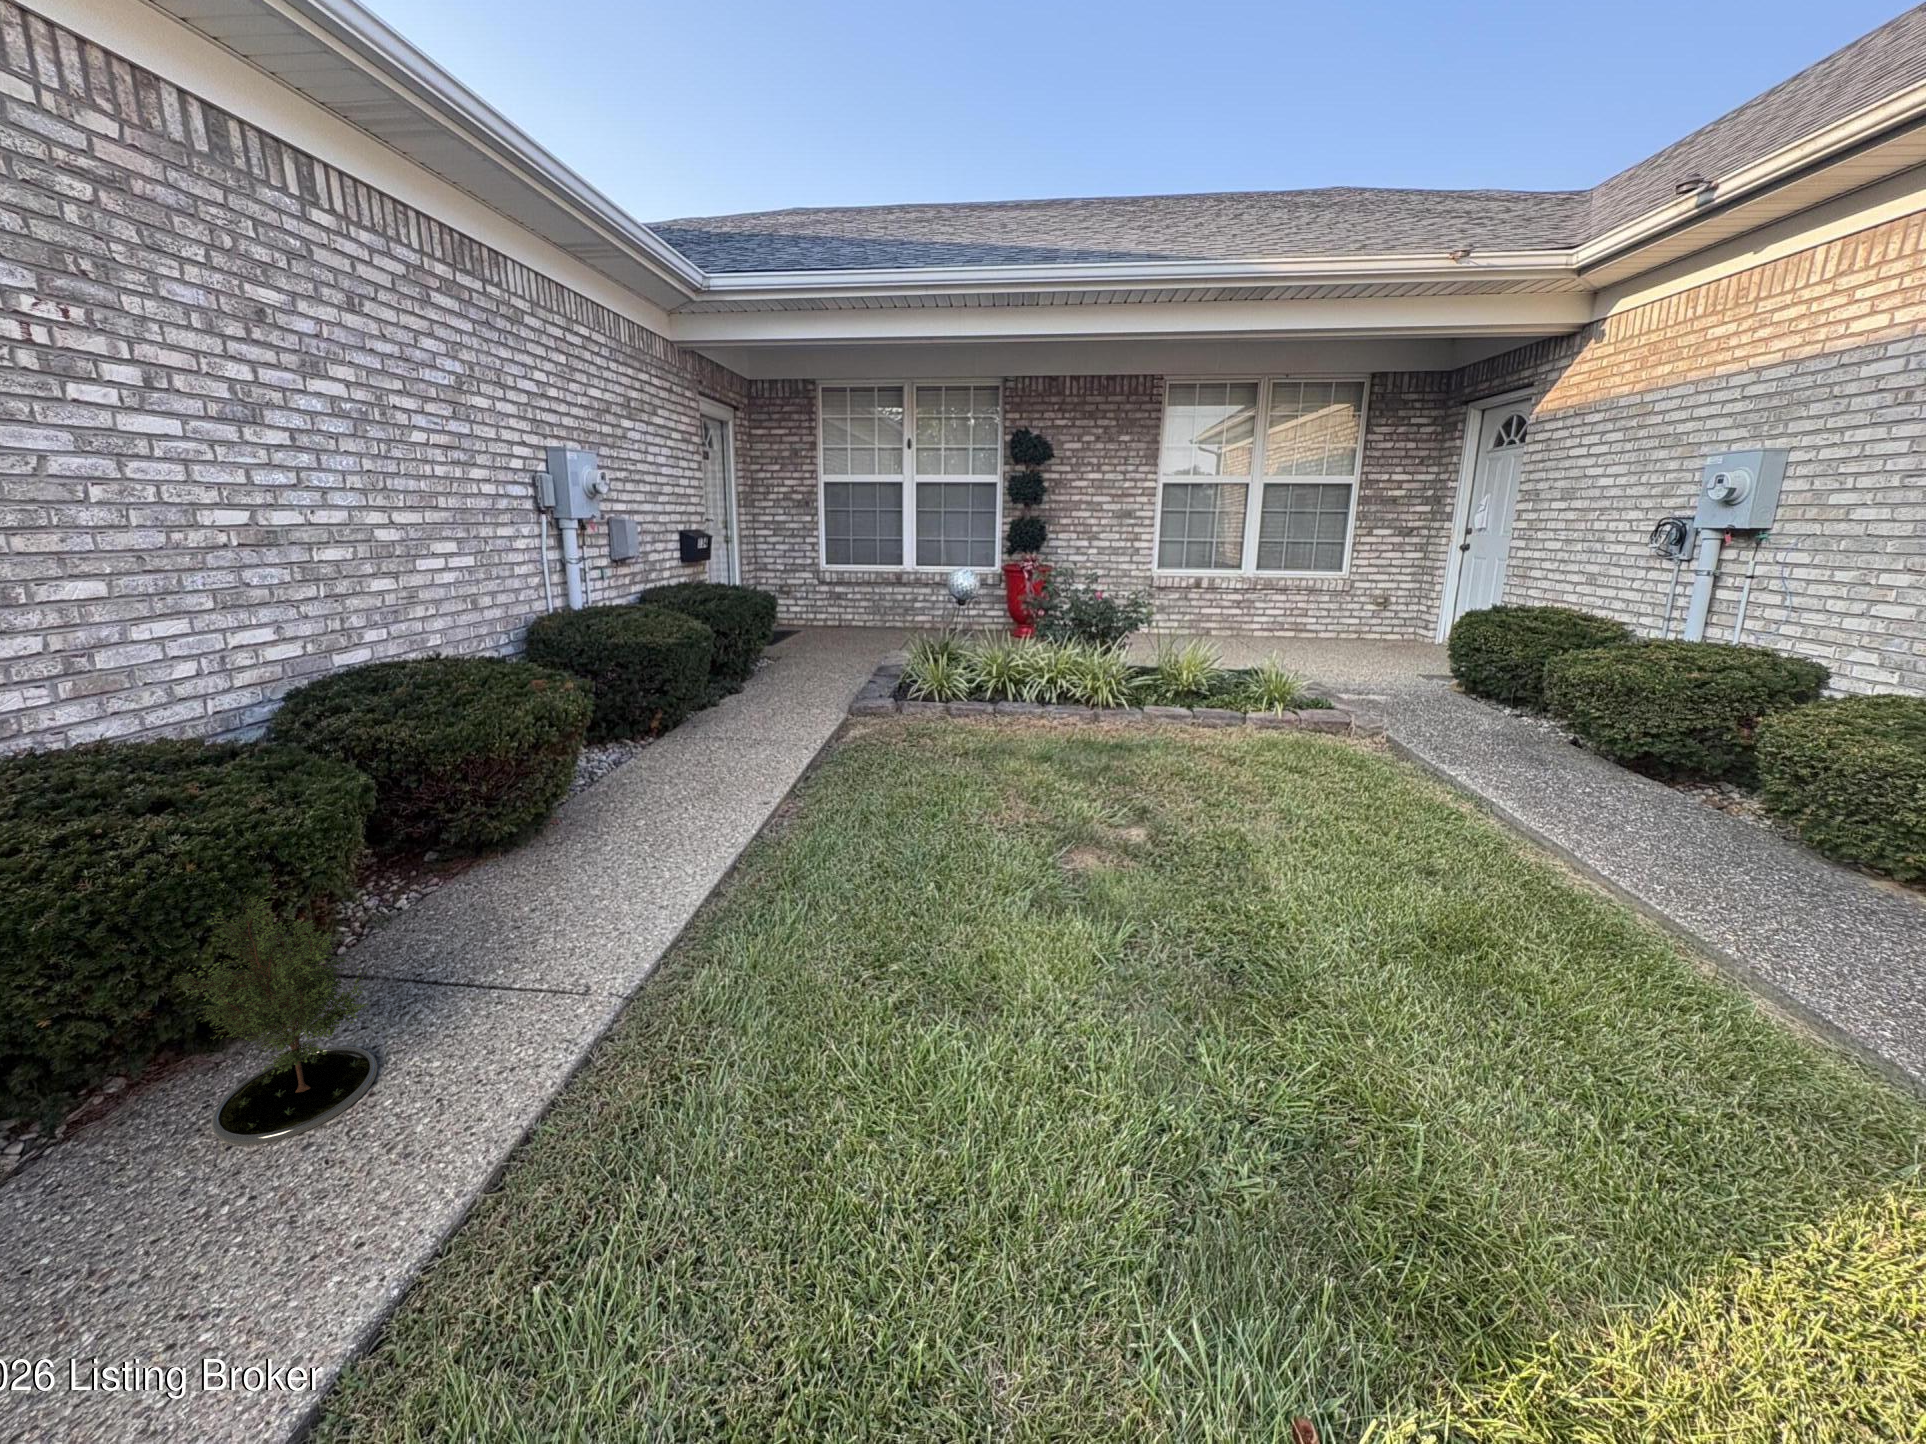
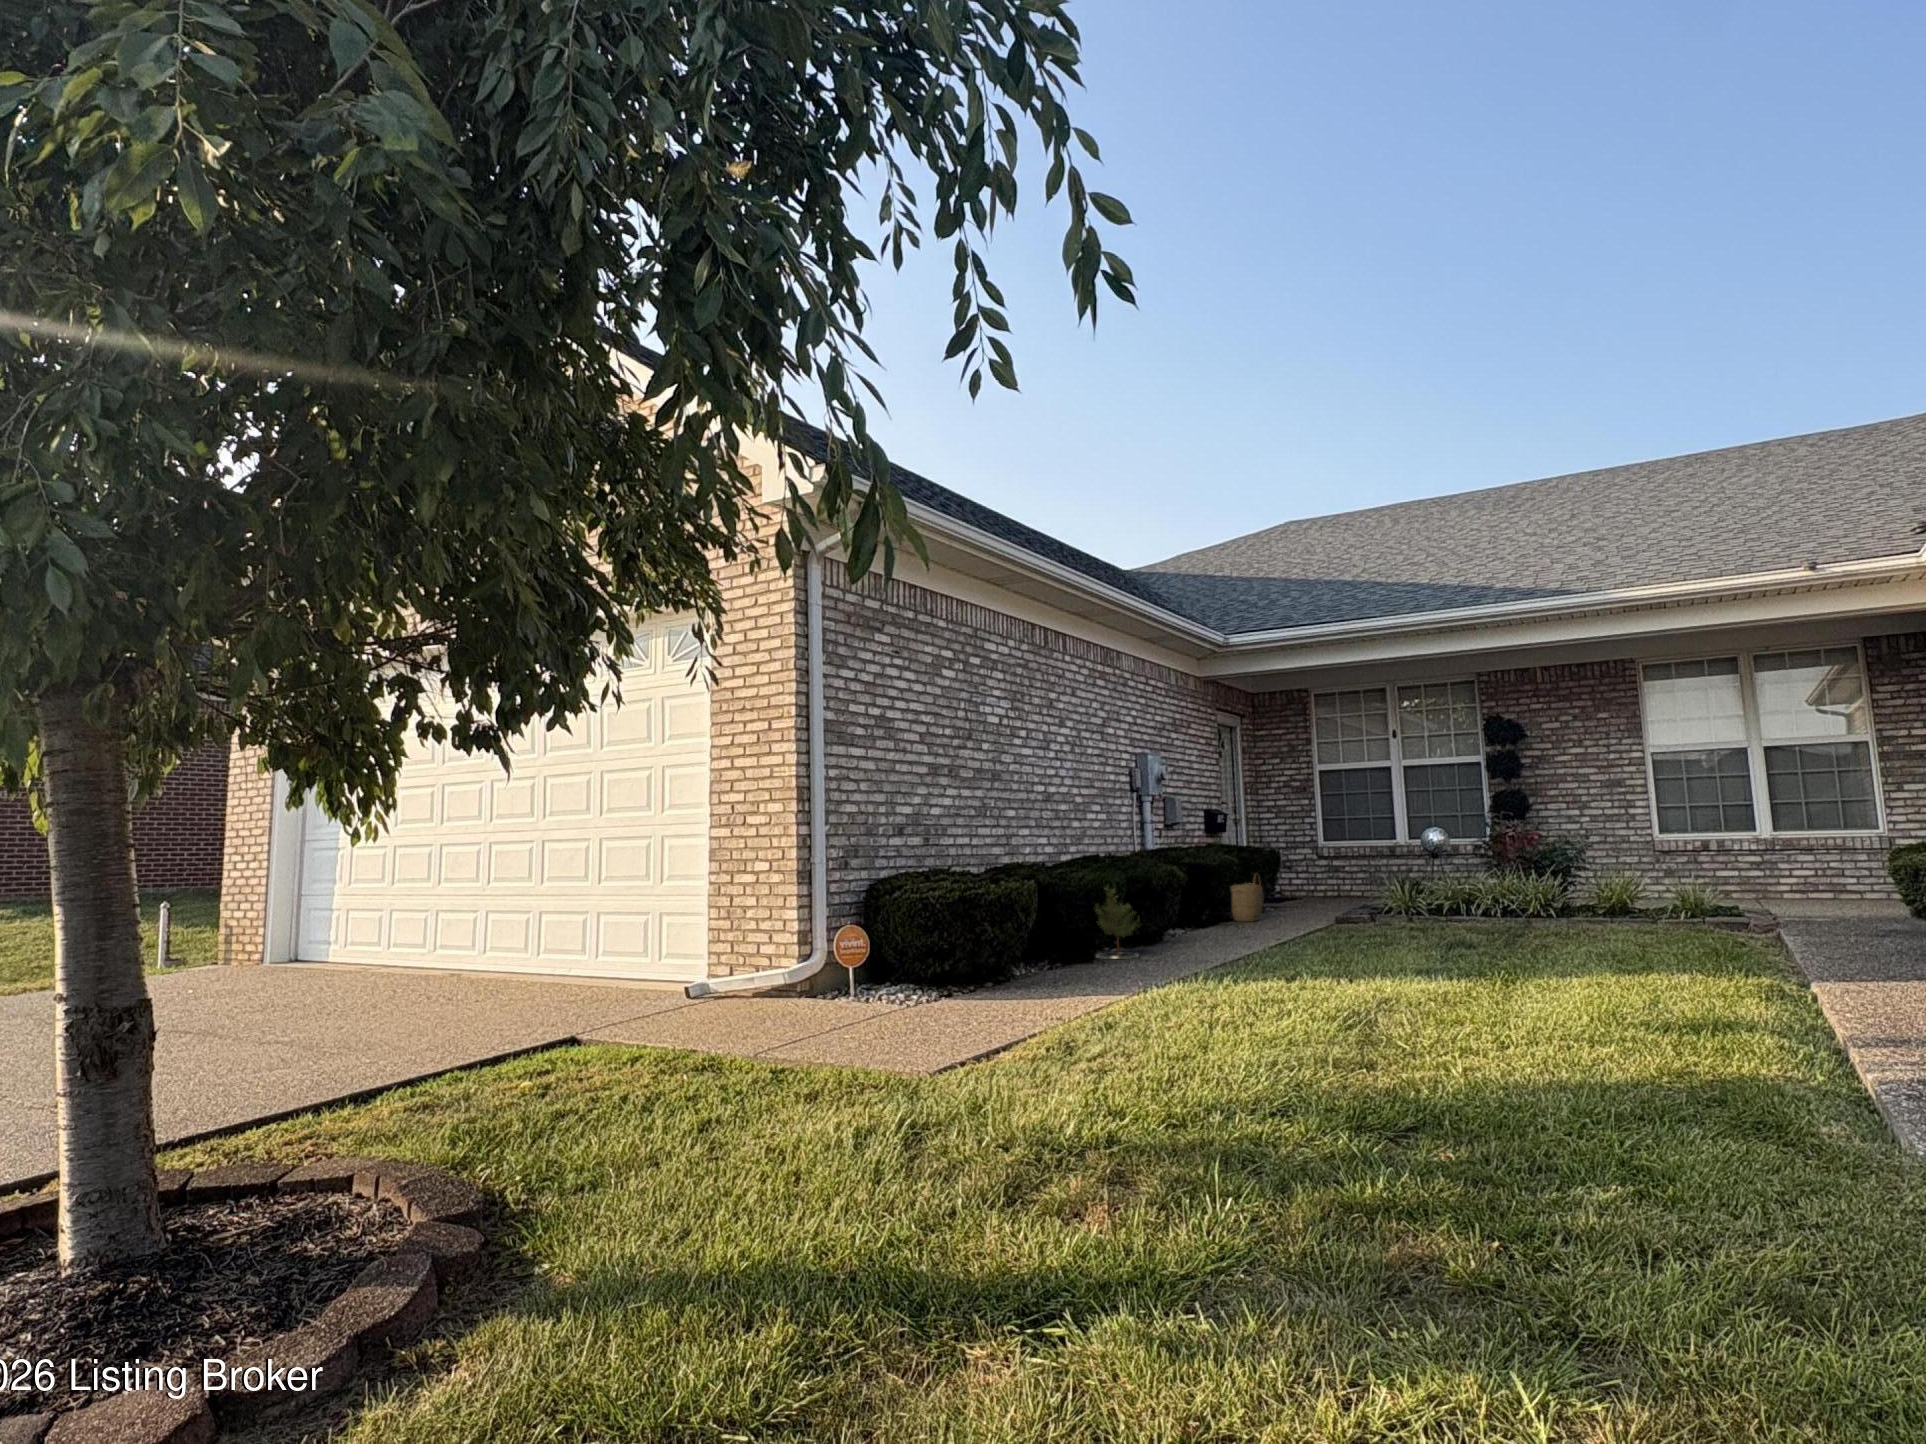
woven basket: none [698,649,754,724] -> present [1231,874,1264,922]

